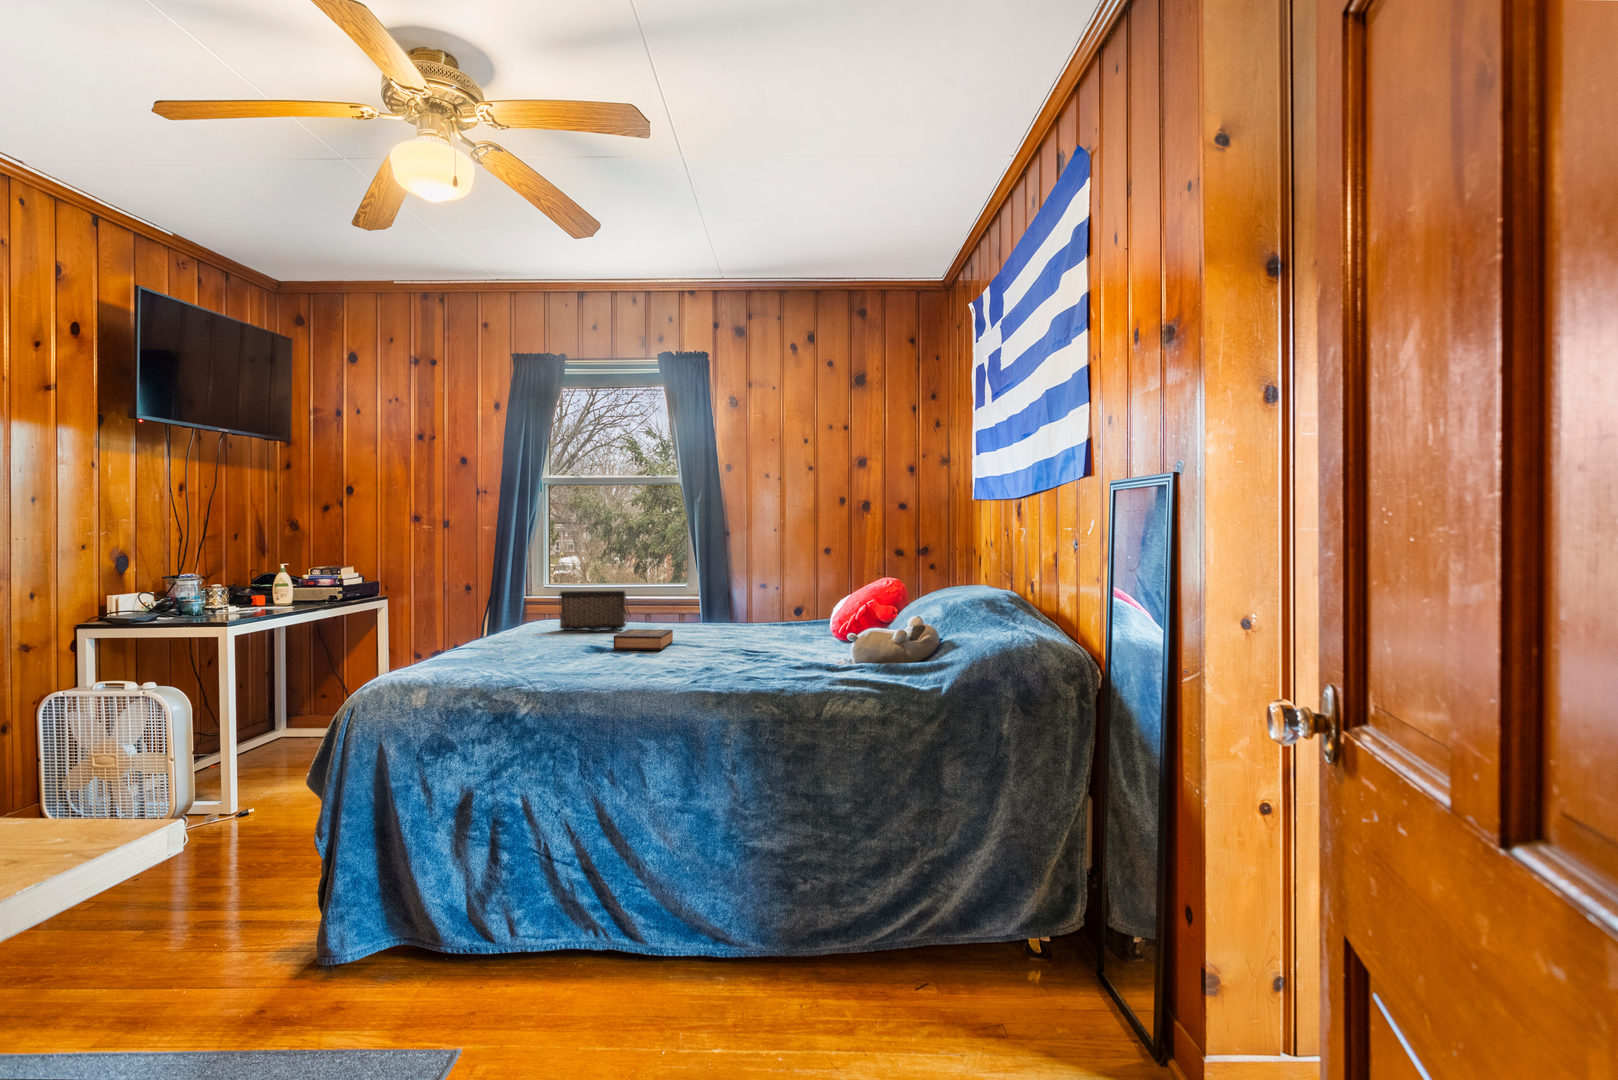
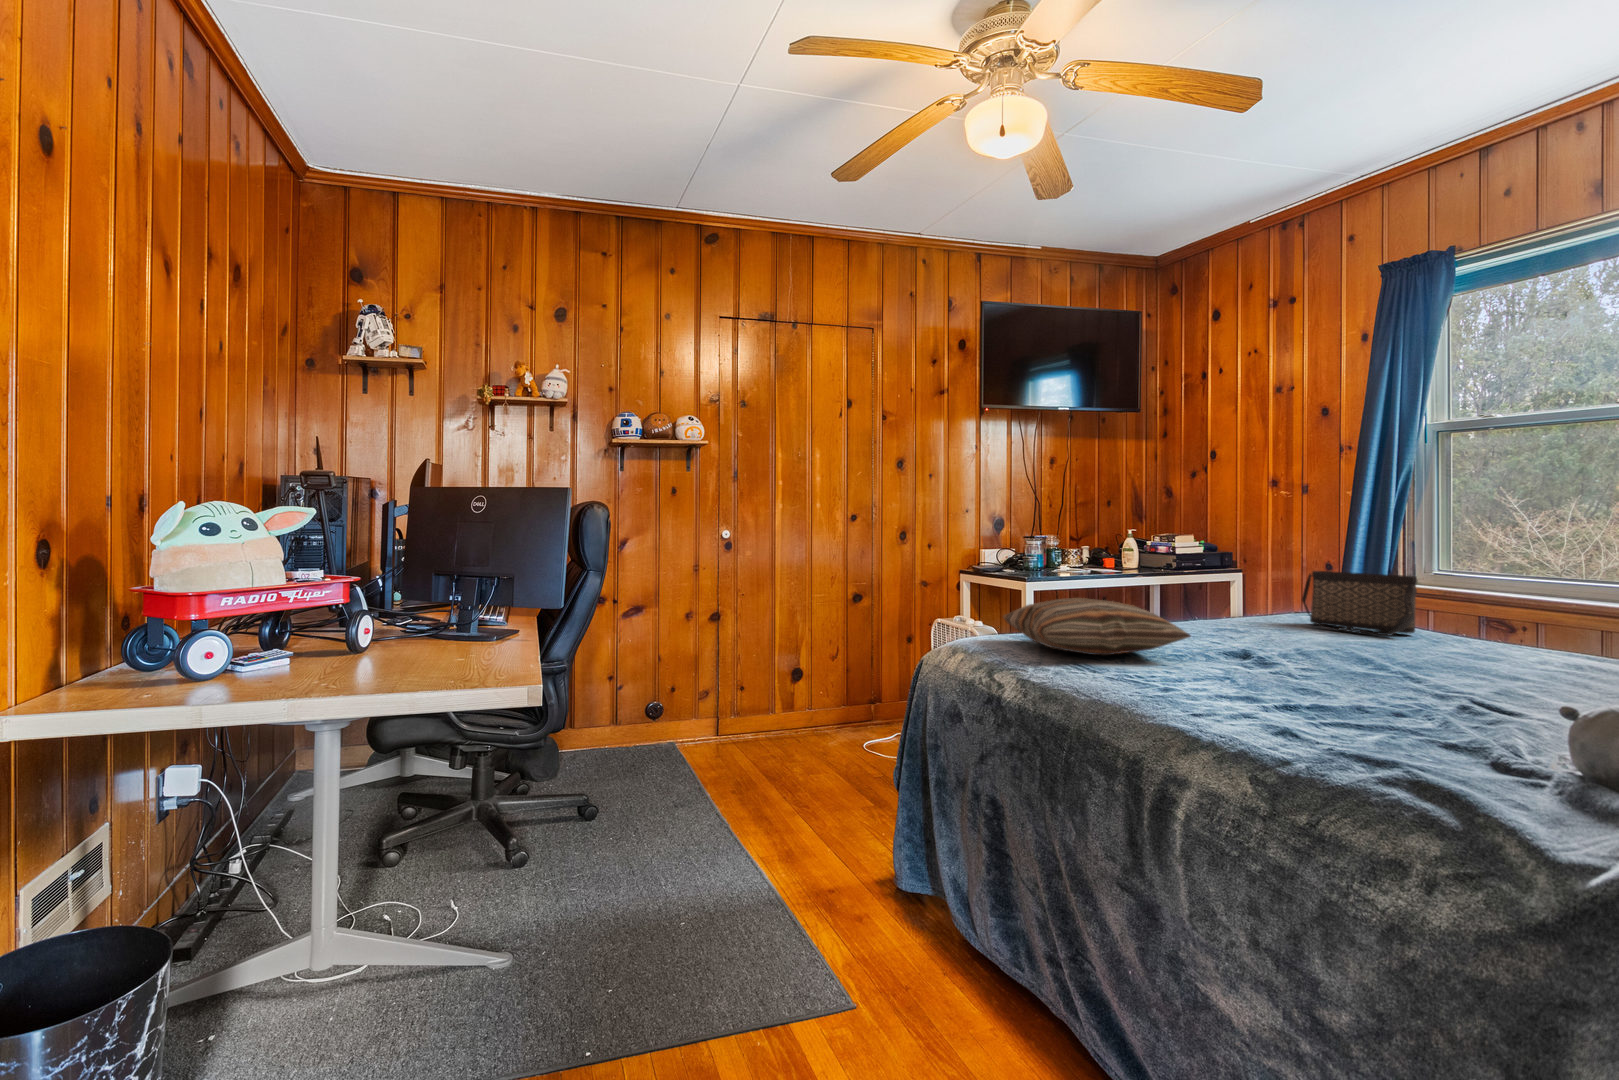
pillow: none [438,627,598,669] -> present [1003,598,1191,655]
hardback book: present [613,629,673,650] -> none [1280,631,1420,667]

